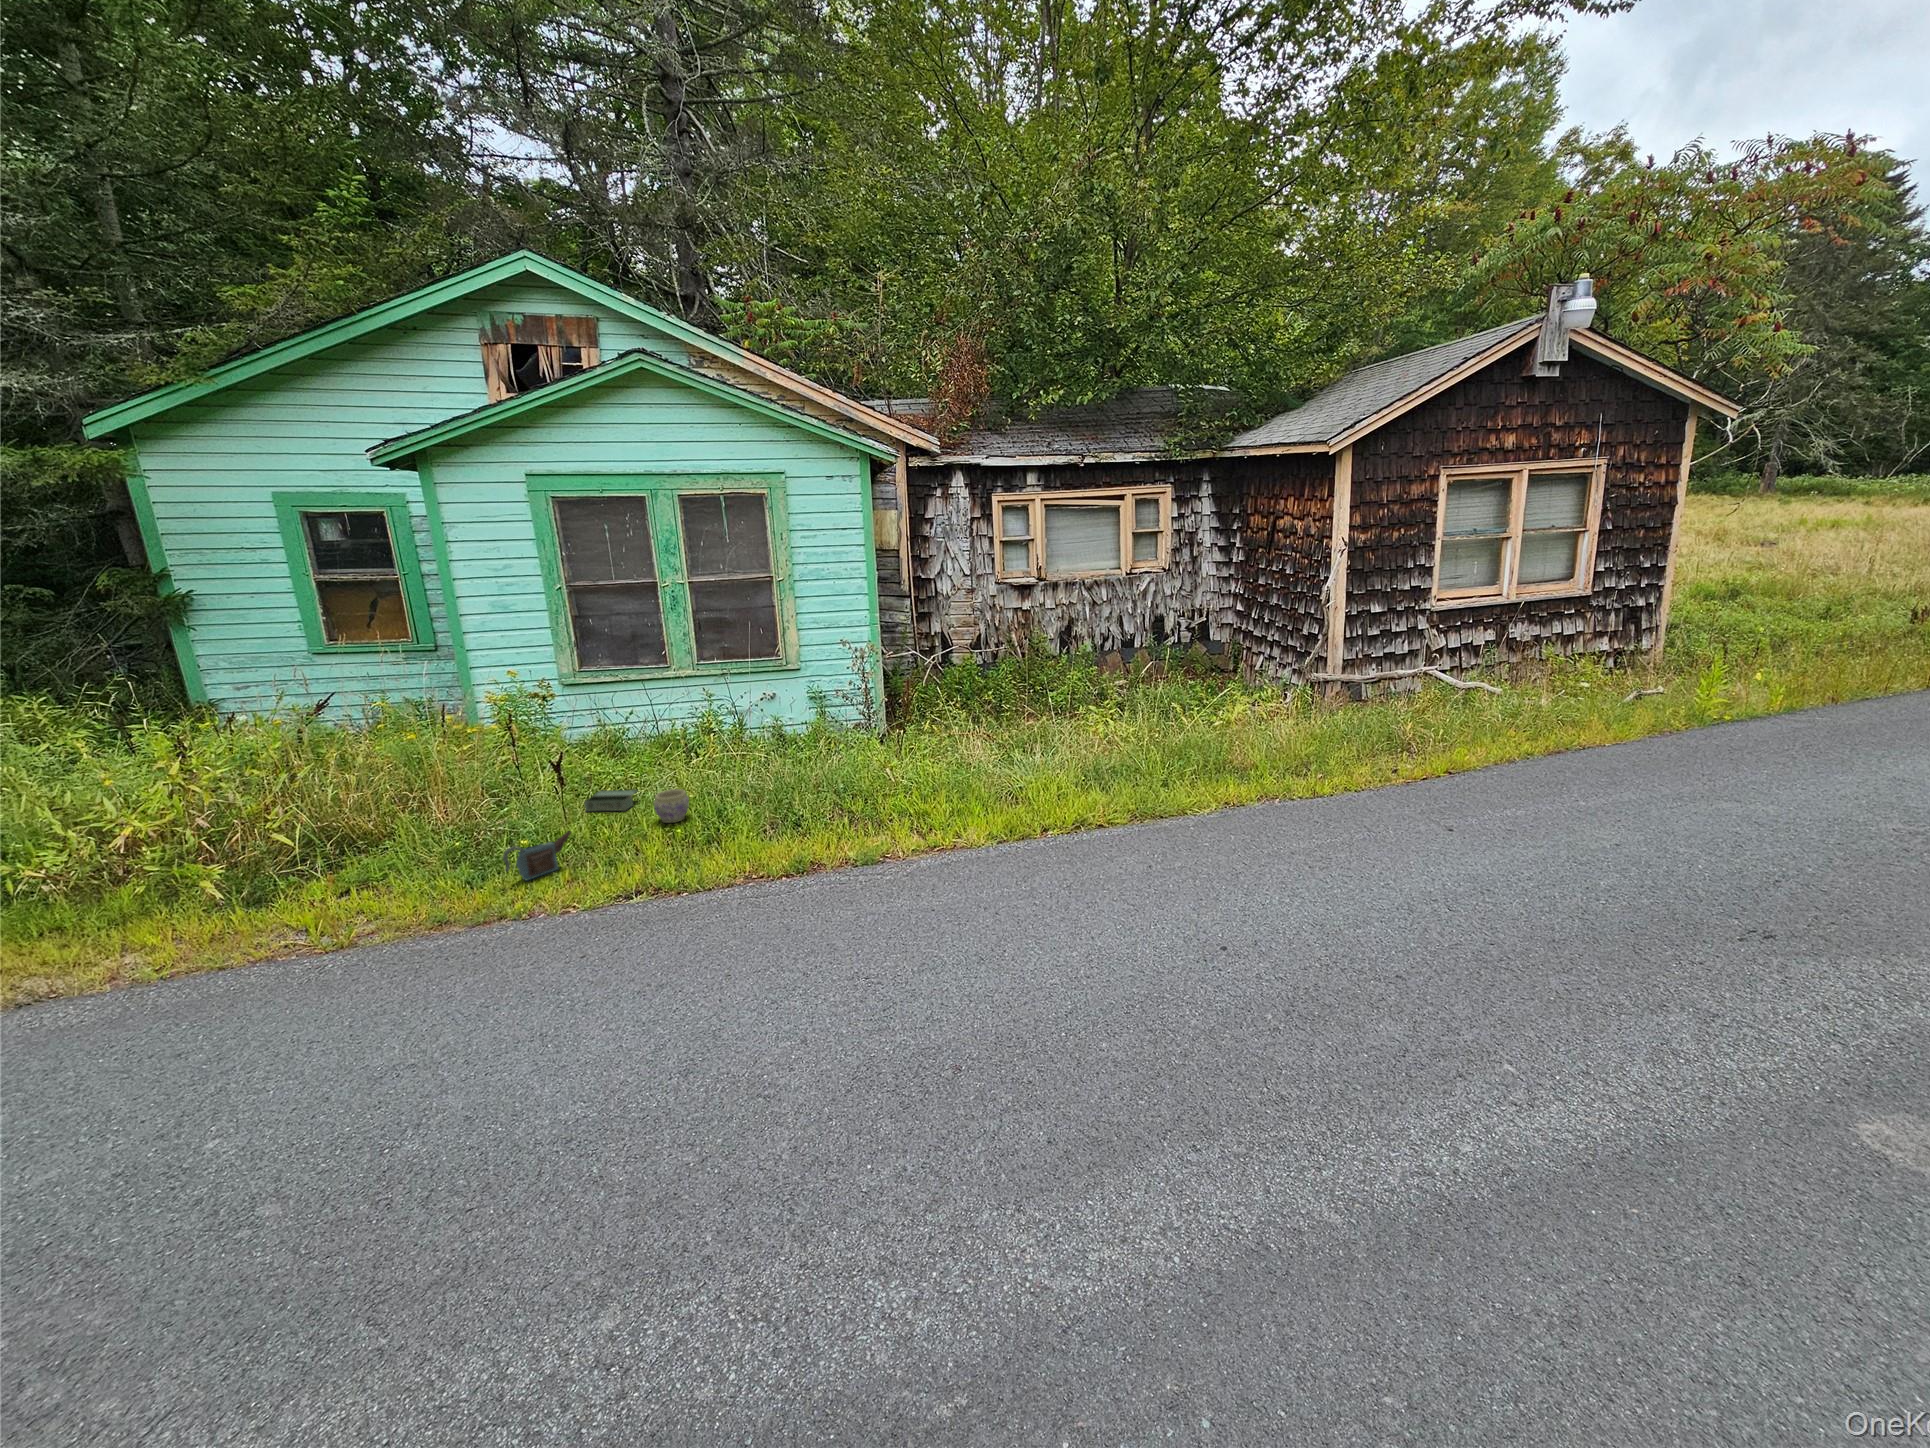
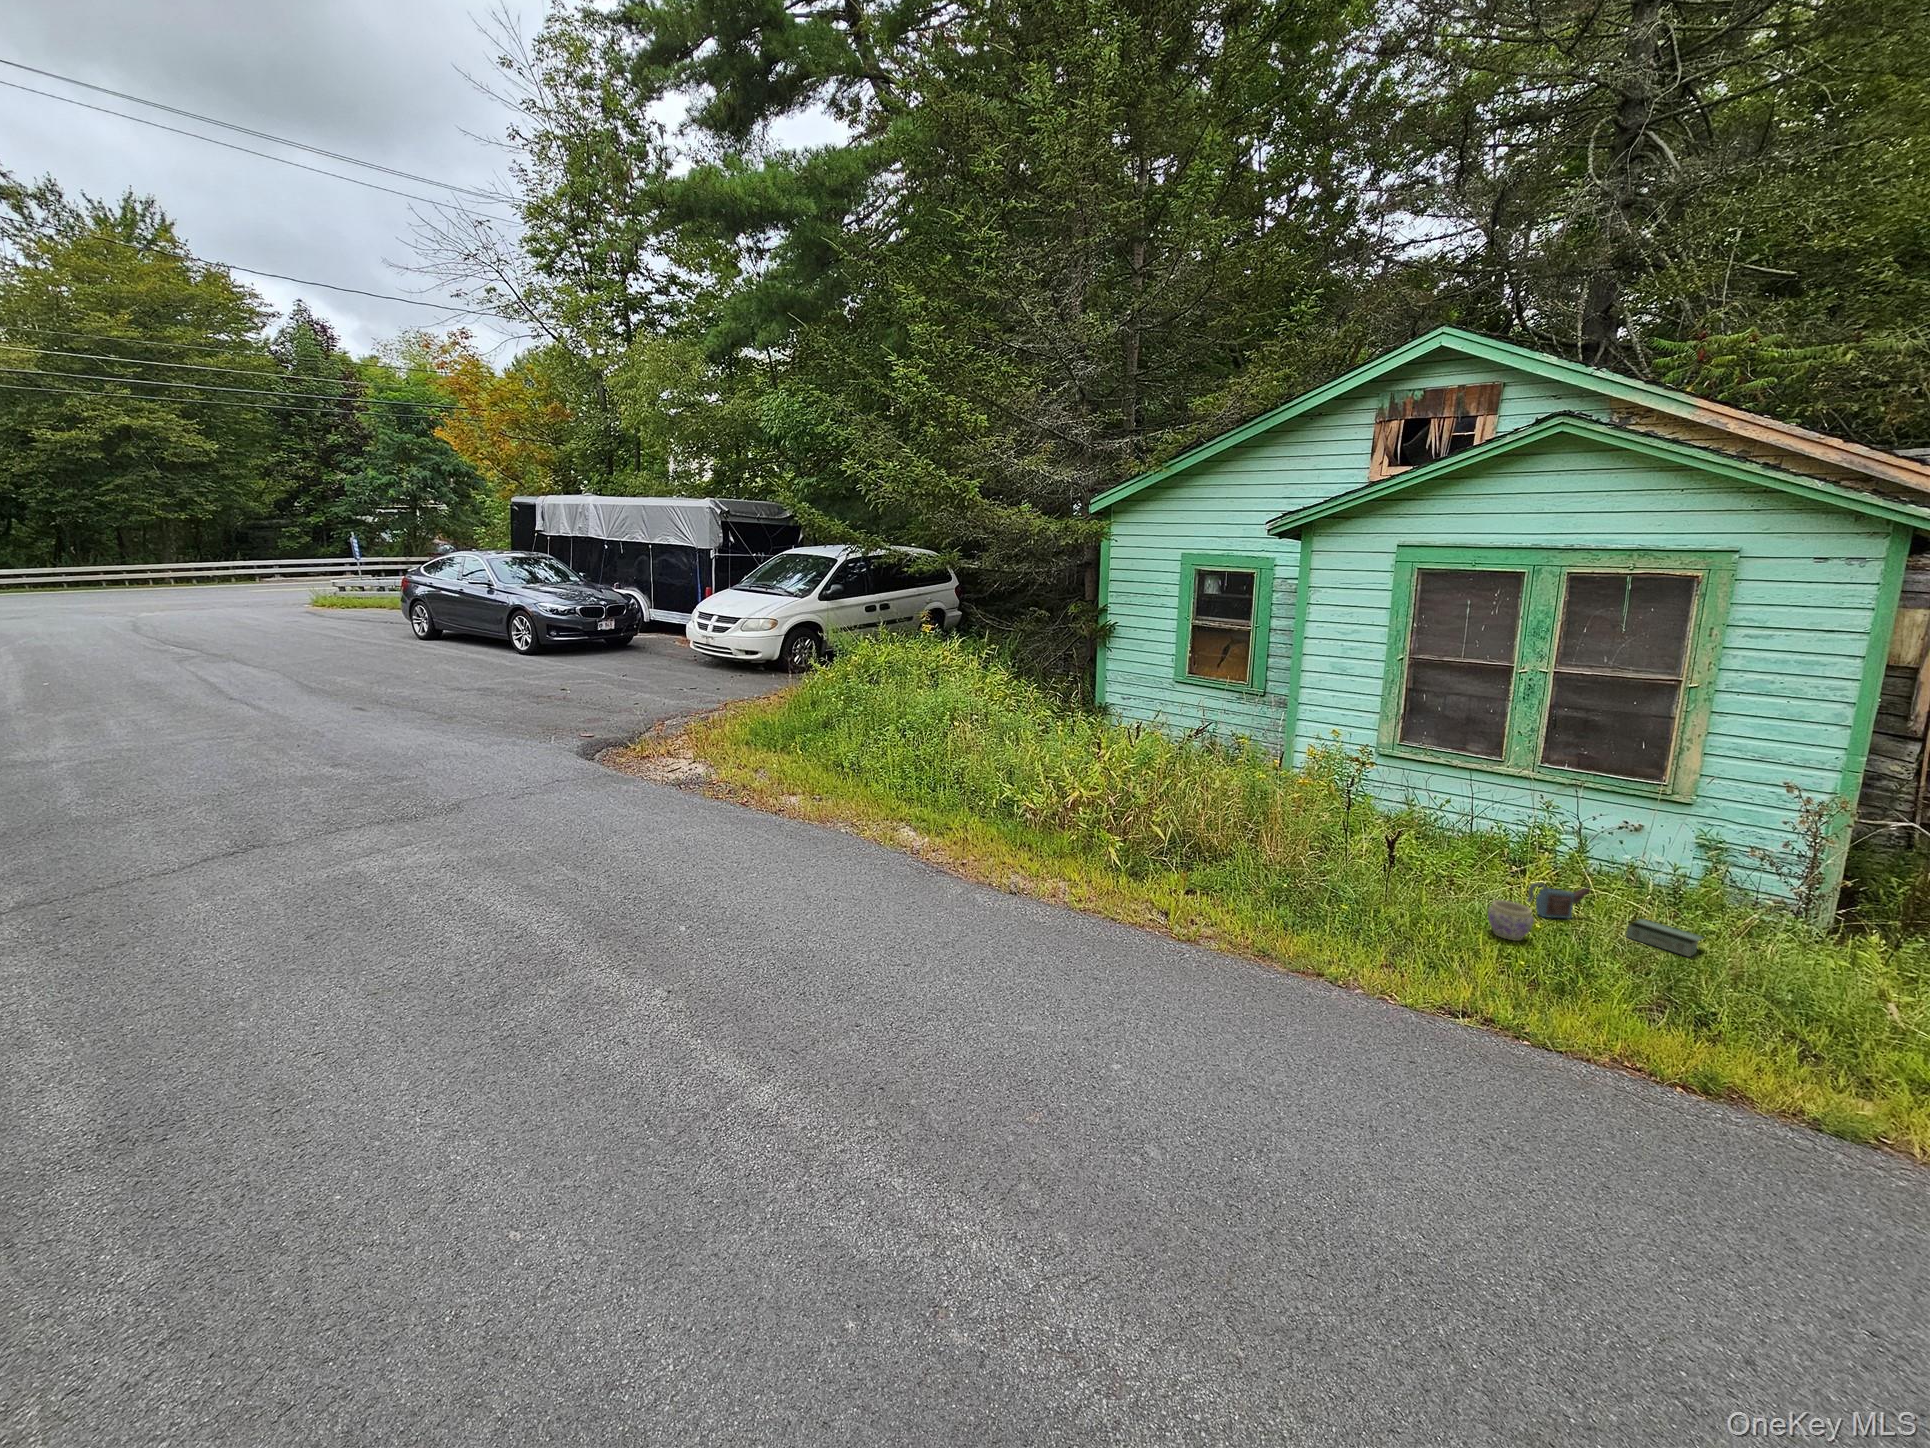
toolbox: present [584,789,638,811] -> present [1626,919,1704,957]
watering can: present [503,831,571,881] -> present [1528,883,1591,919]

